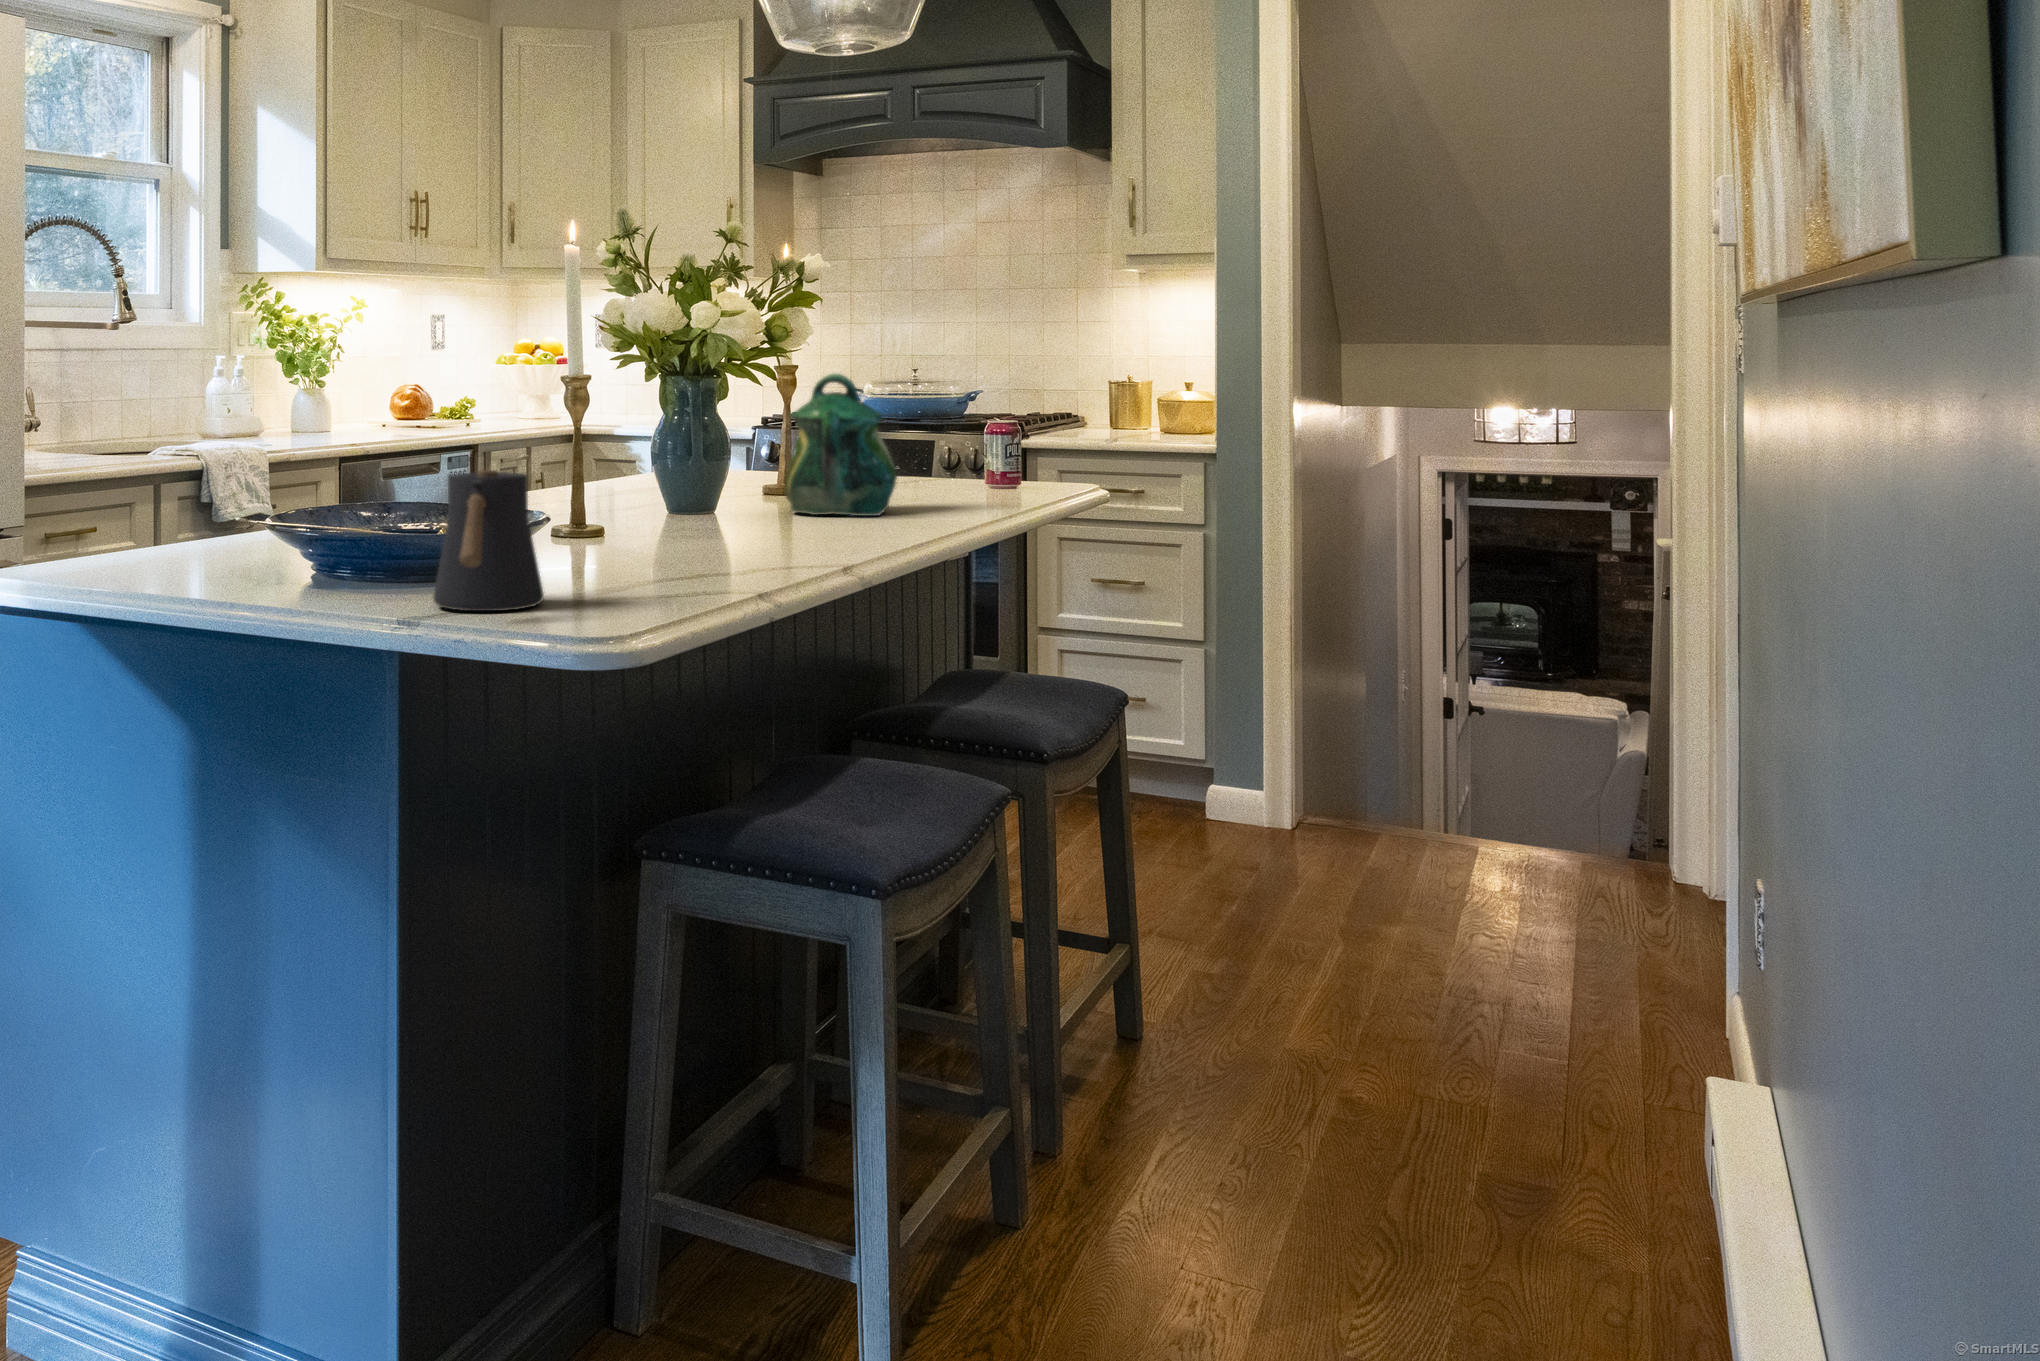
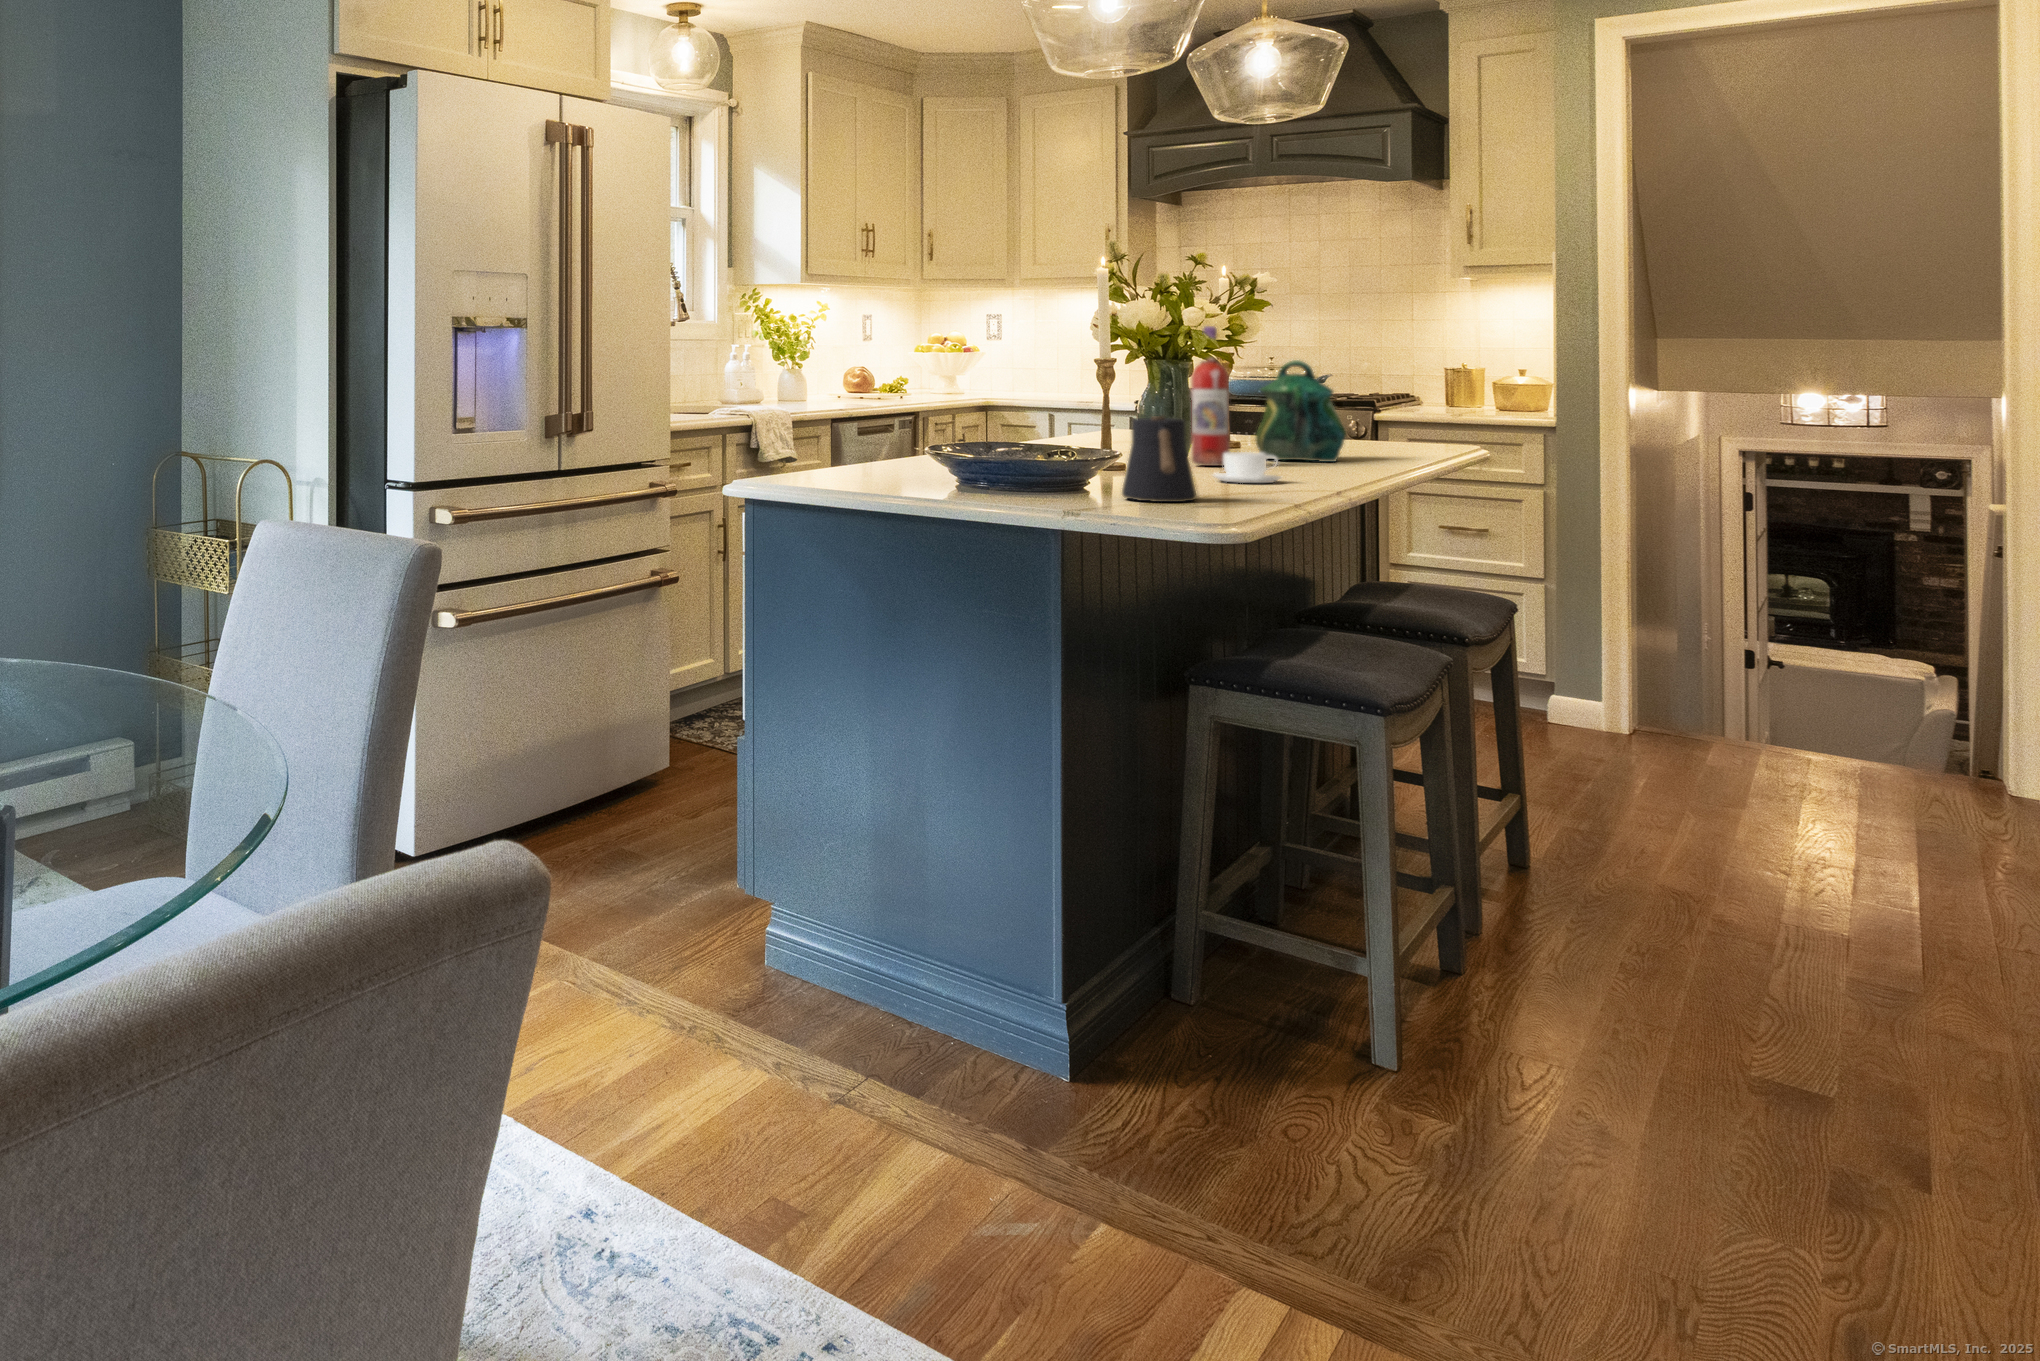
wine bottle: none [678,326,728,528] -> present [1191,326,1230,466]
coffee cup: none [645,515,742,563] -> present [1214,452,1280,483]

